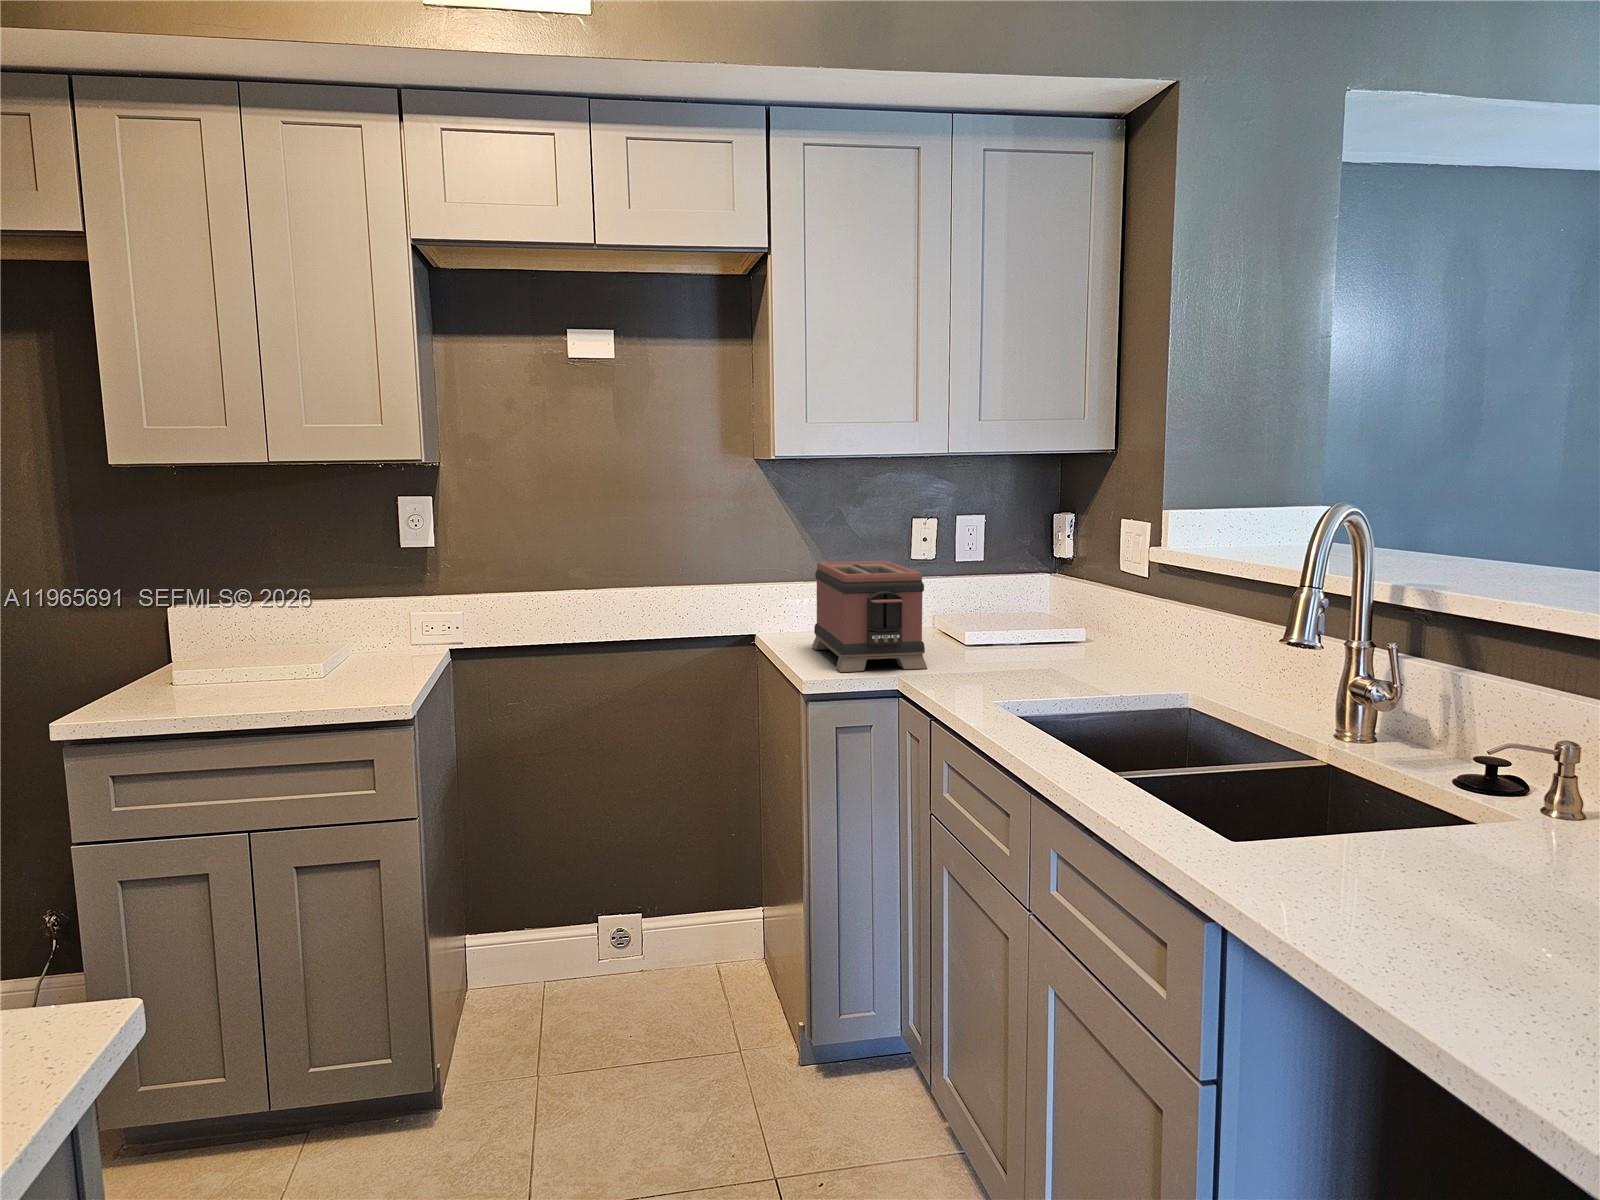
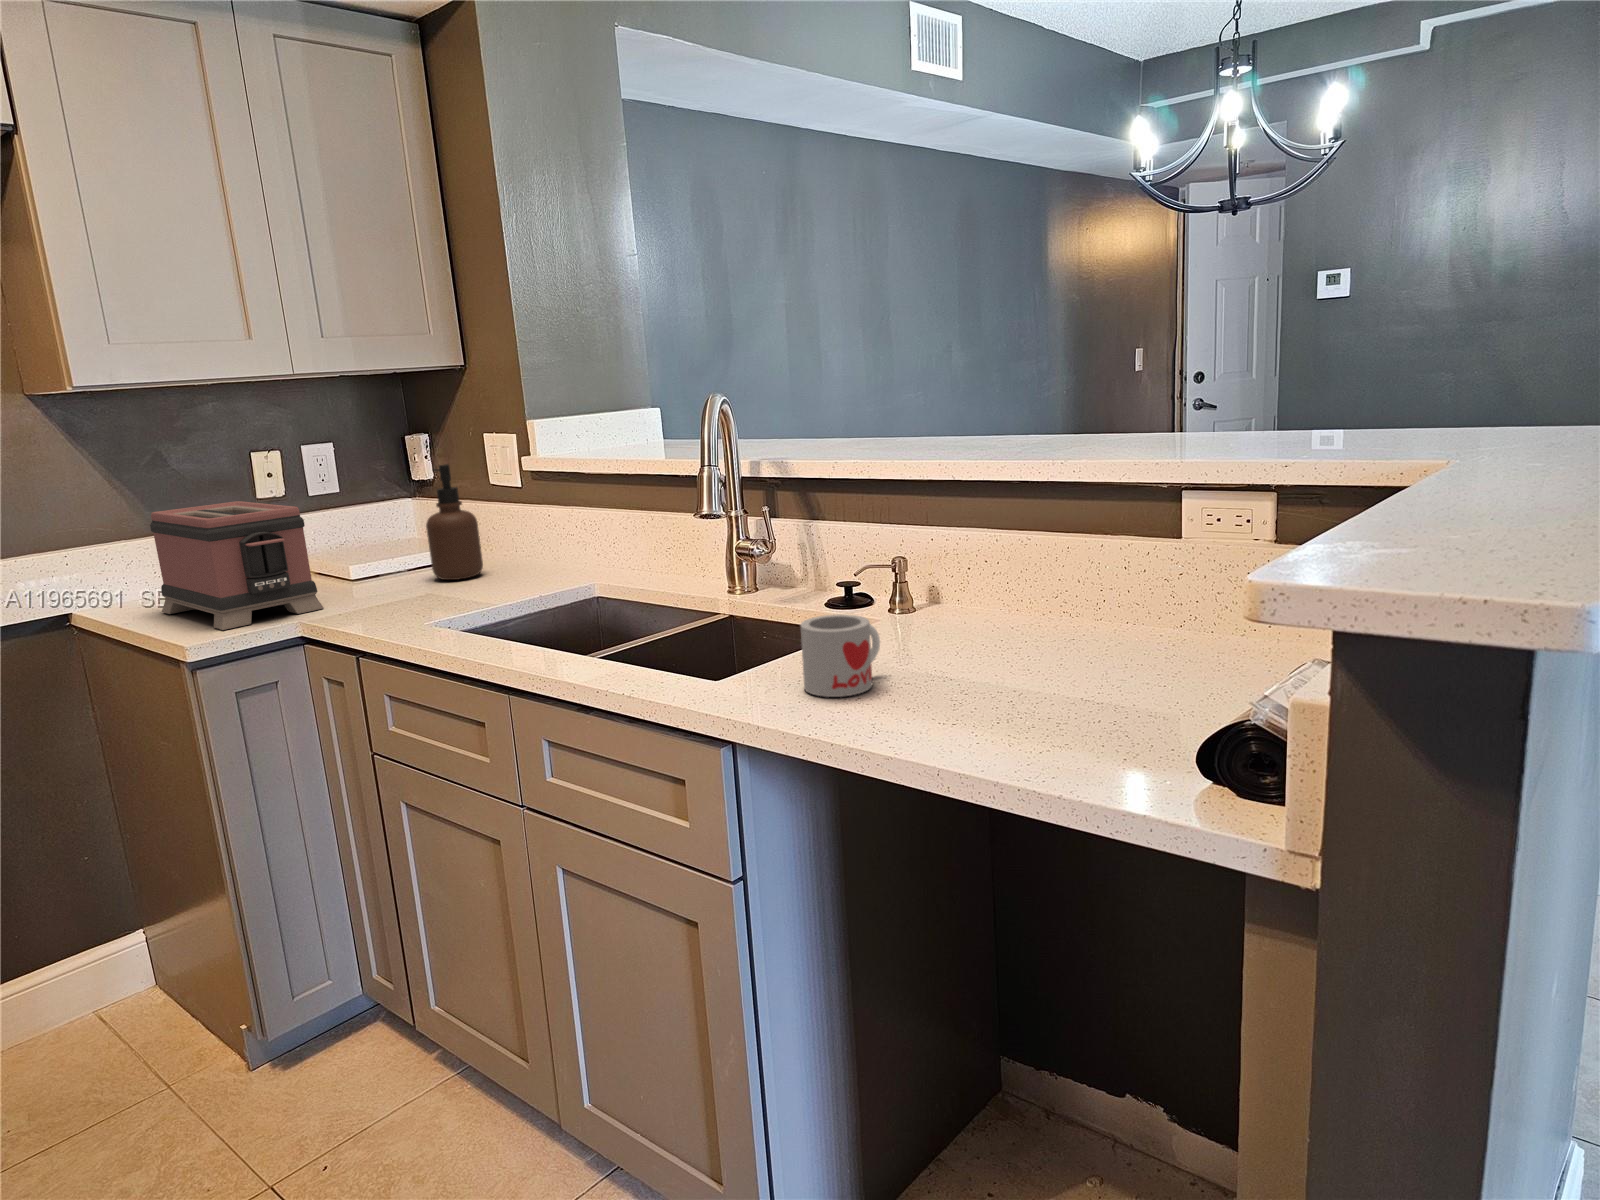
soap dispenser: none [1037,548,1088,663] -> present [426,464,483,580]
mug: none [1346,796,1474,911] -> present [801,614,880,697]

